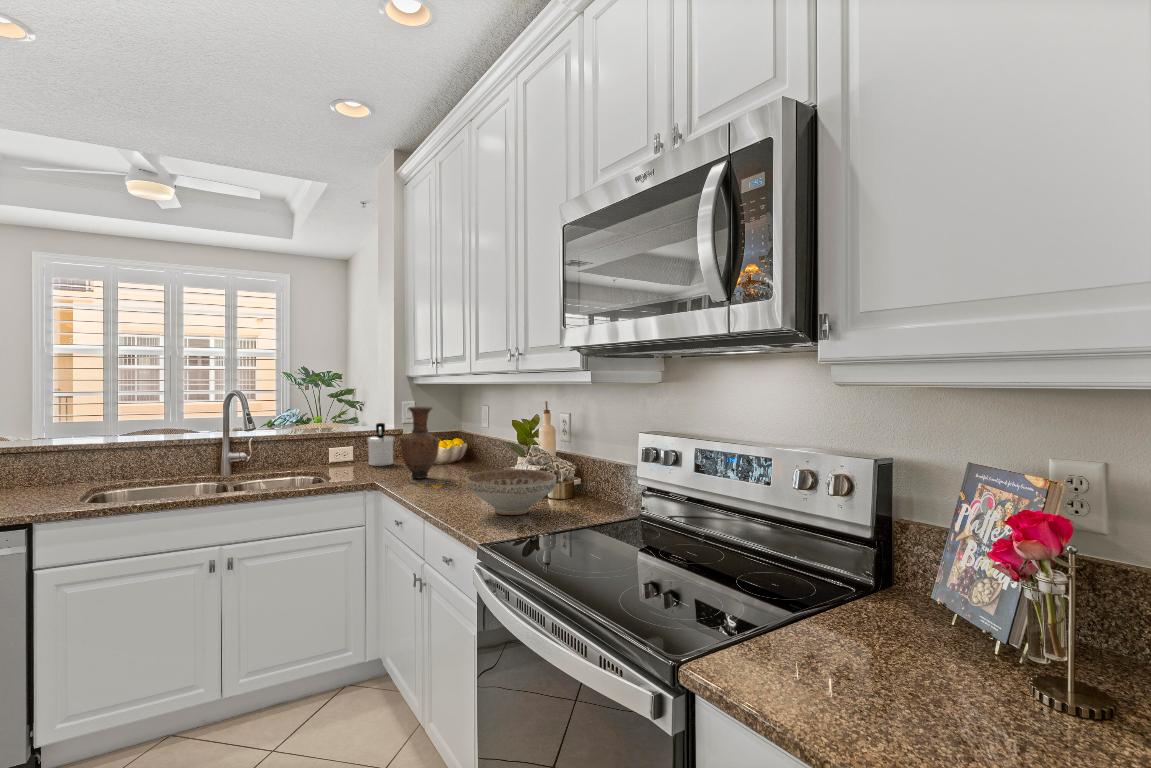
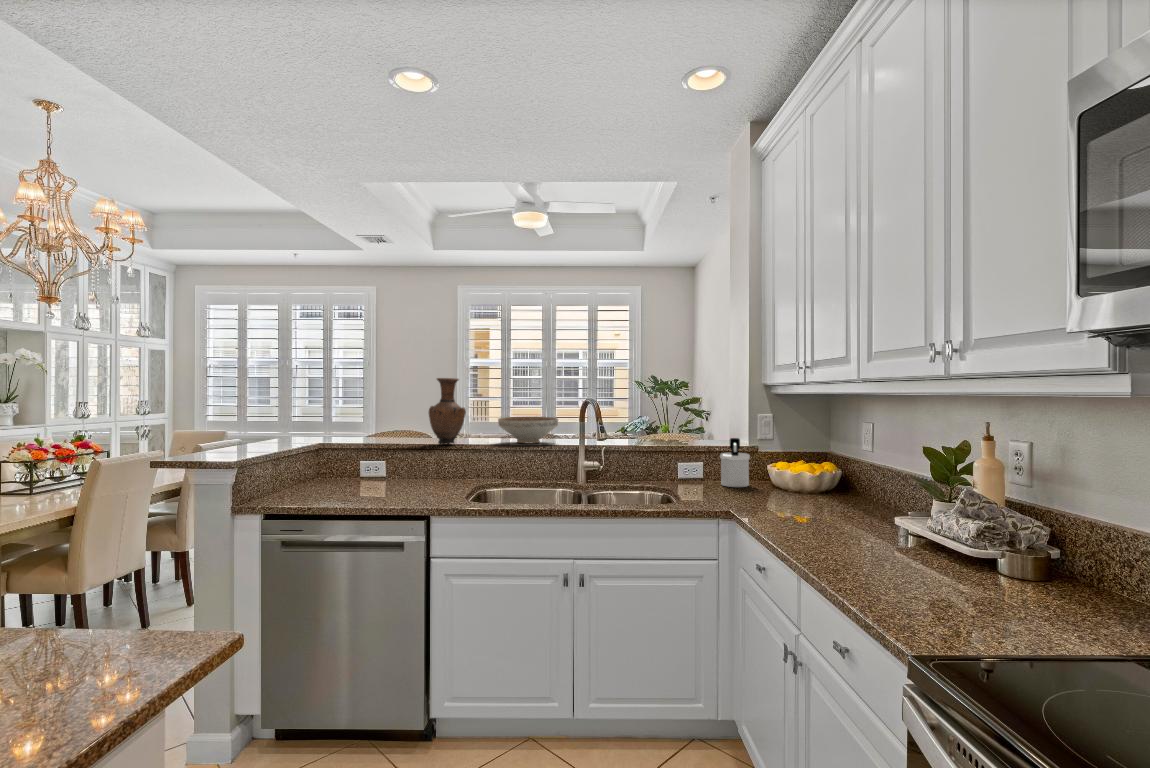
vase: present [400,407,440,479] -> present [429,378,466,445]
decorative bowl: present [466,469,556,515] -> present [498,416,558,443]

